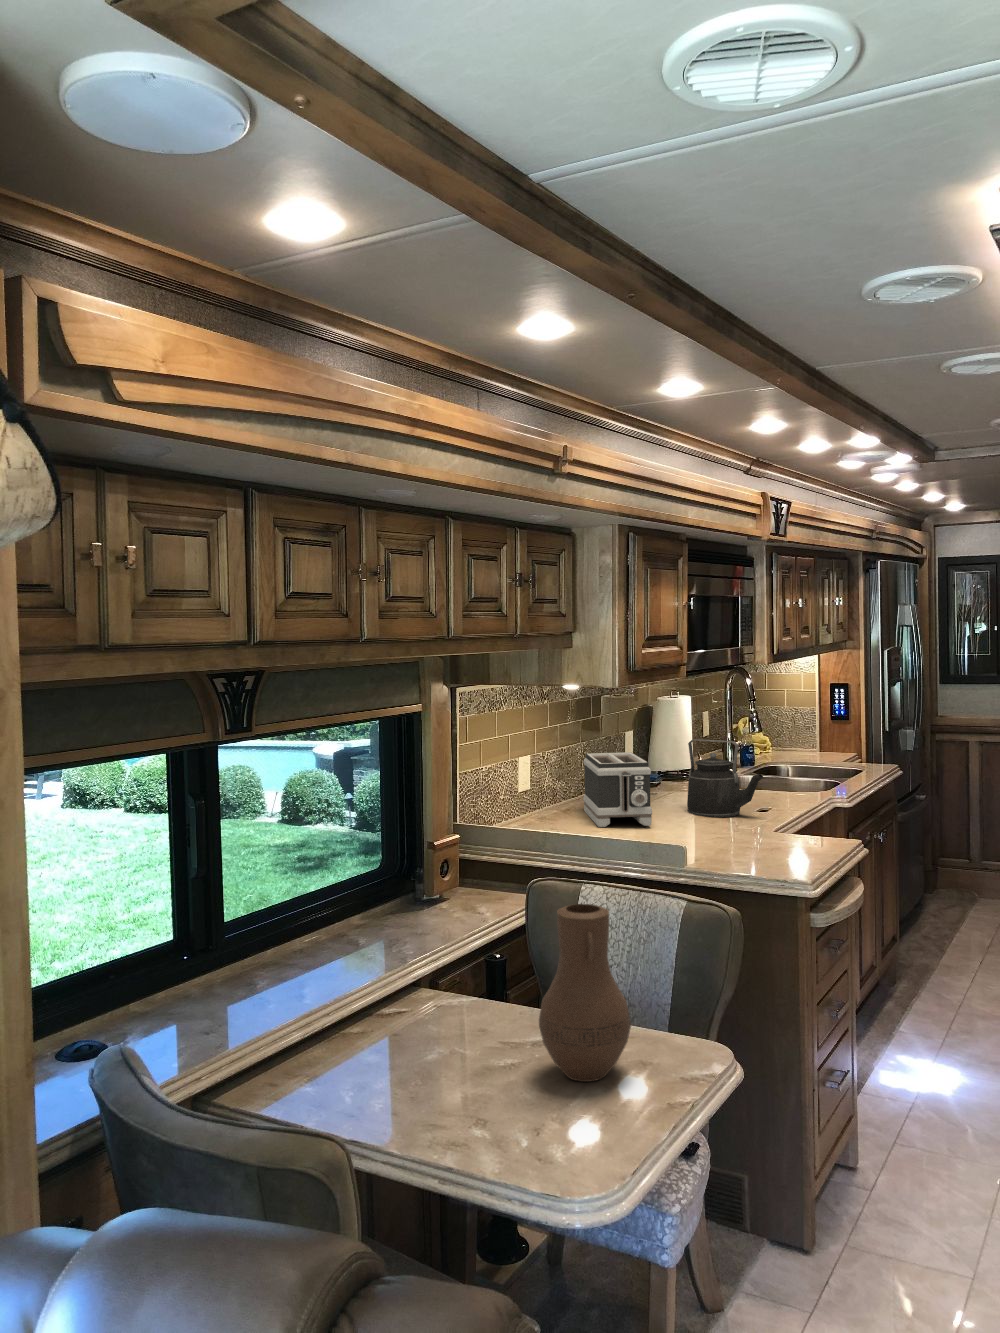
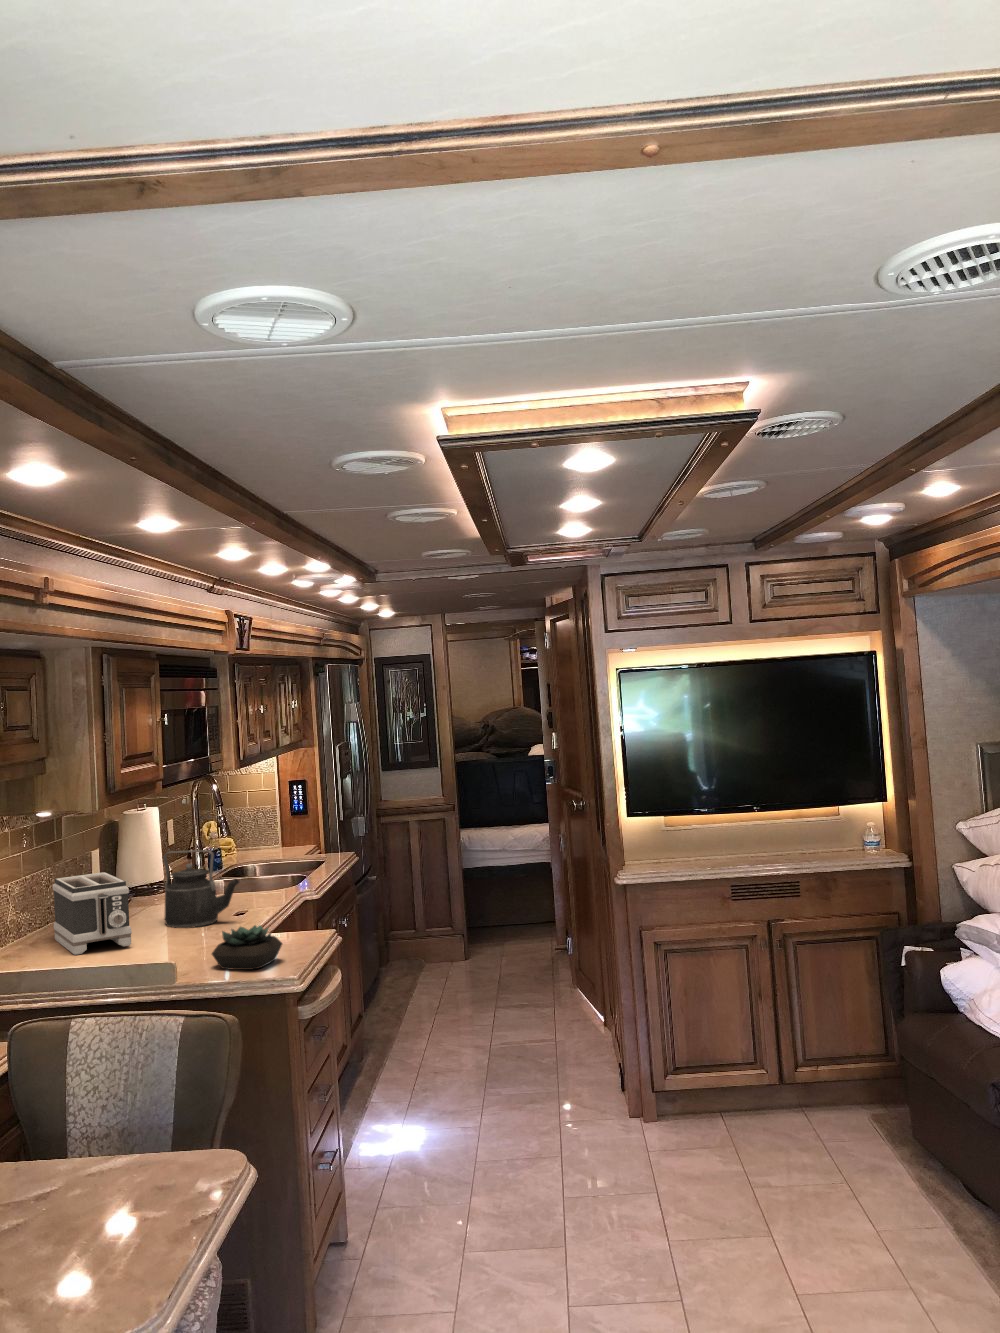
succulent plant: none [726,821,802,866] -> present [212,925,282,970]
vase: present [539,904,631,1082] -> none [47,1039,147,1224]

